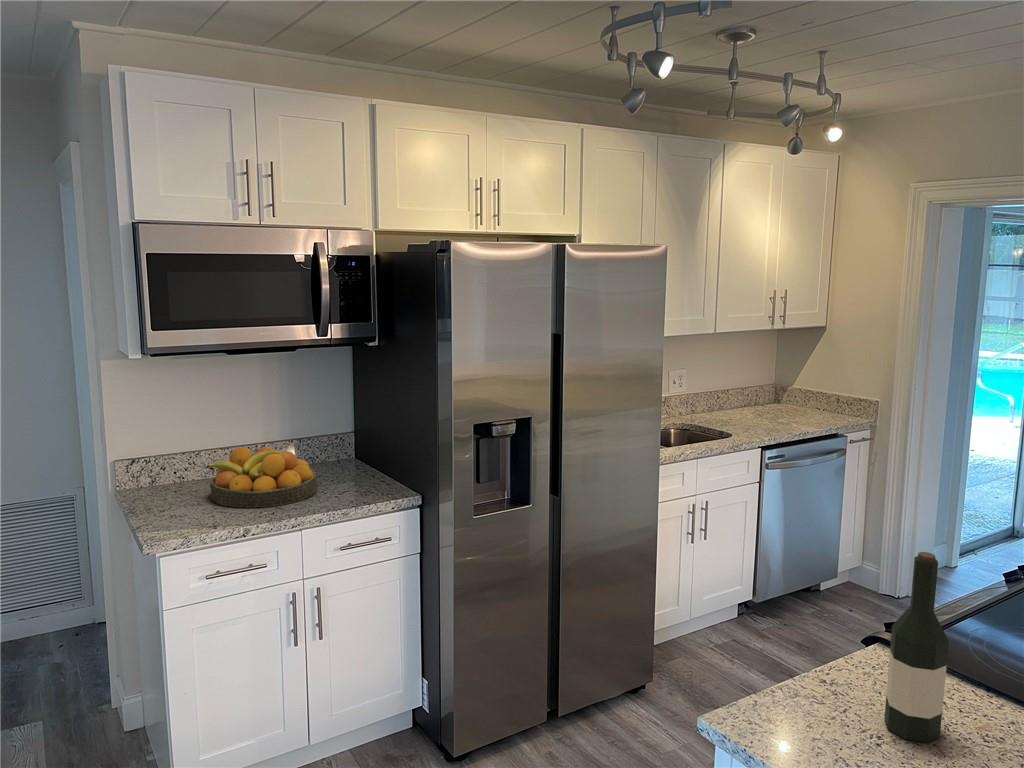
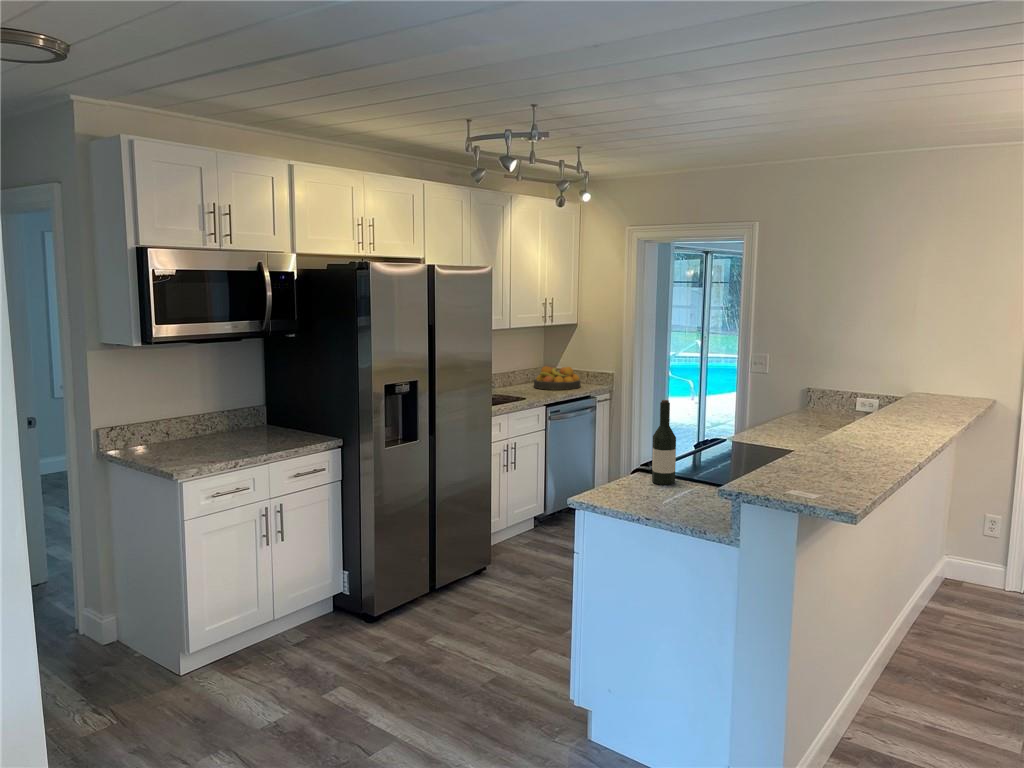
fruit bowl: present [206,447,317,508] -> present [534,366,581,390]

